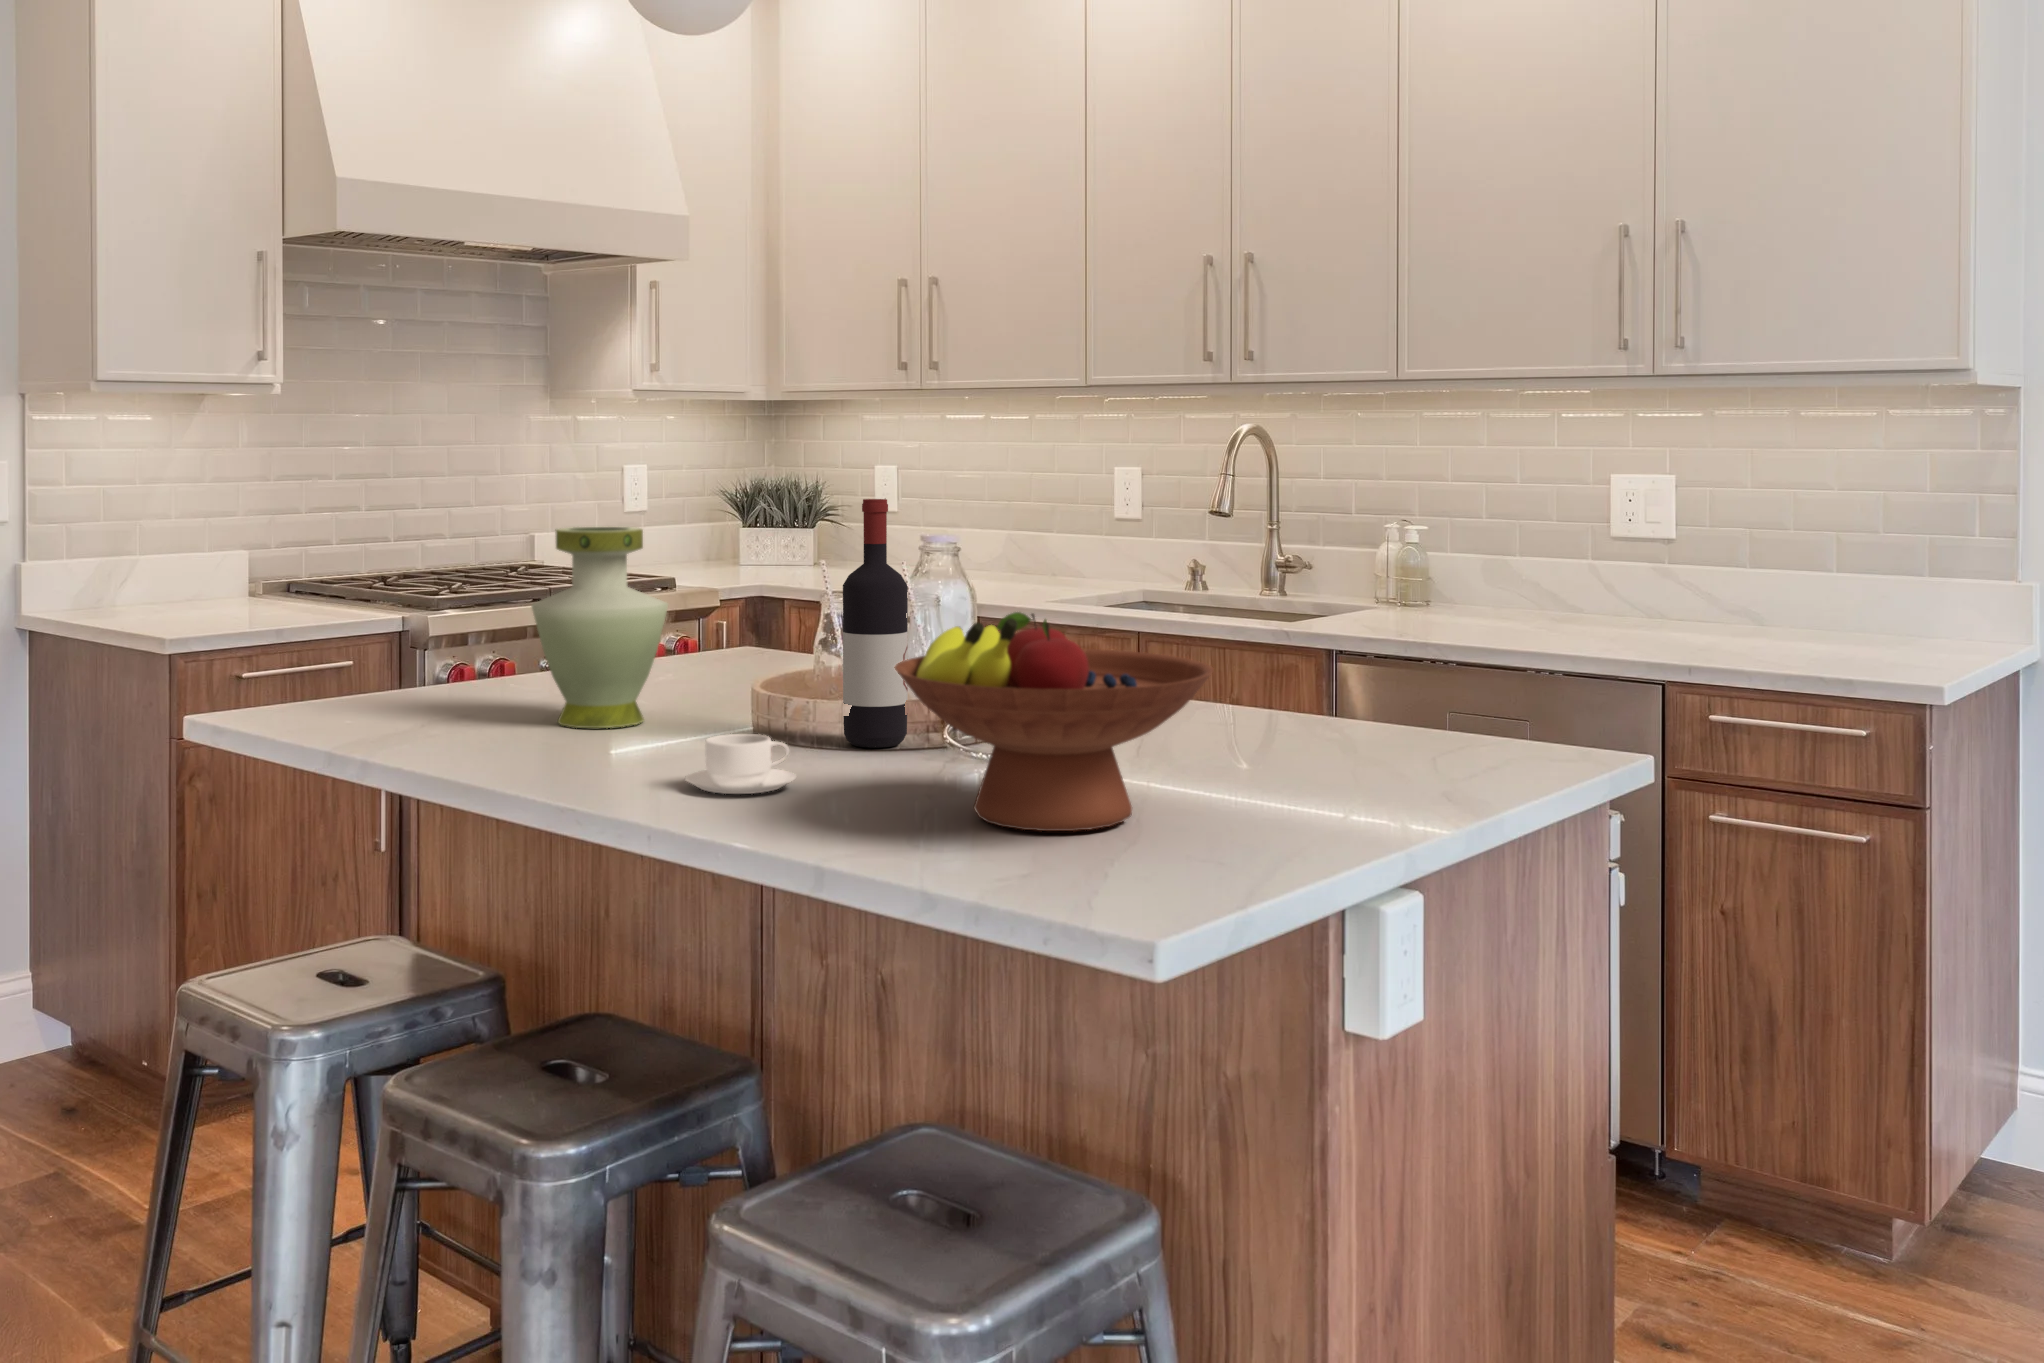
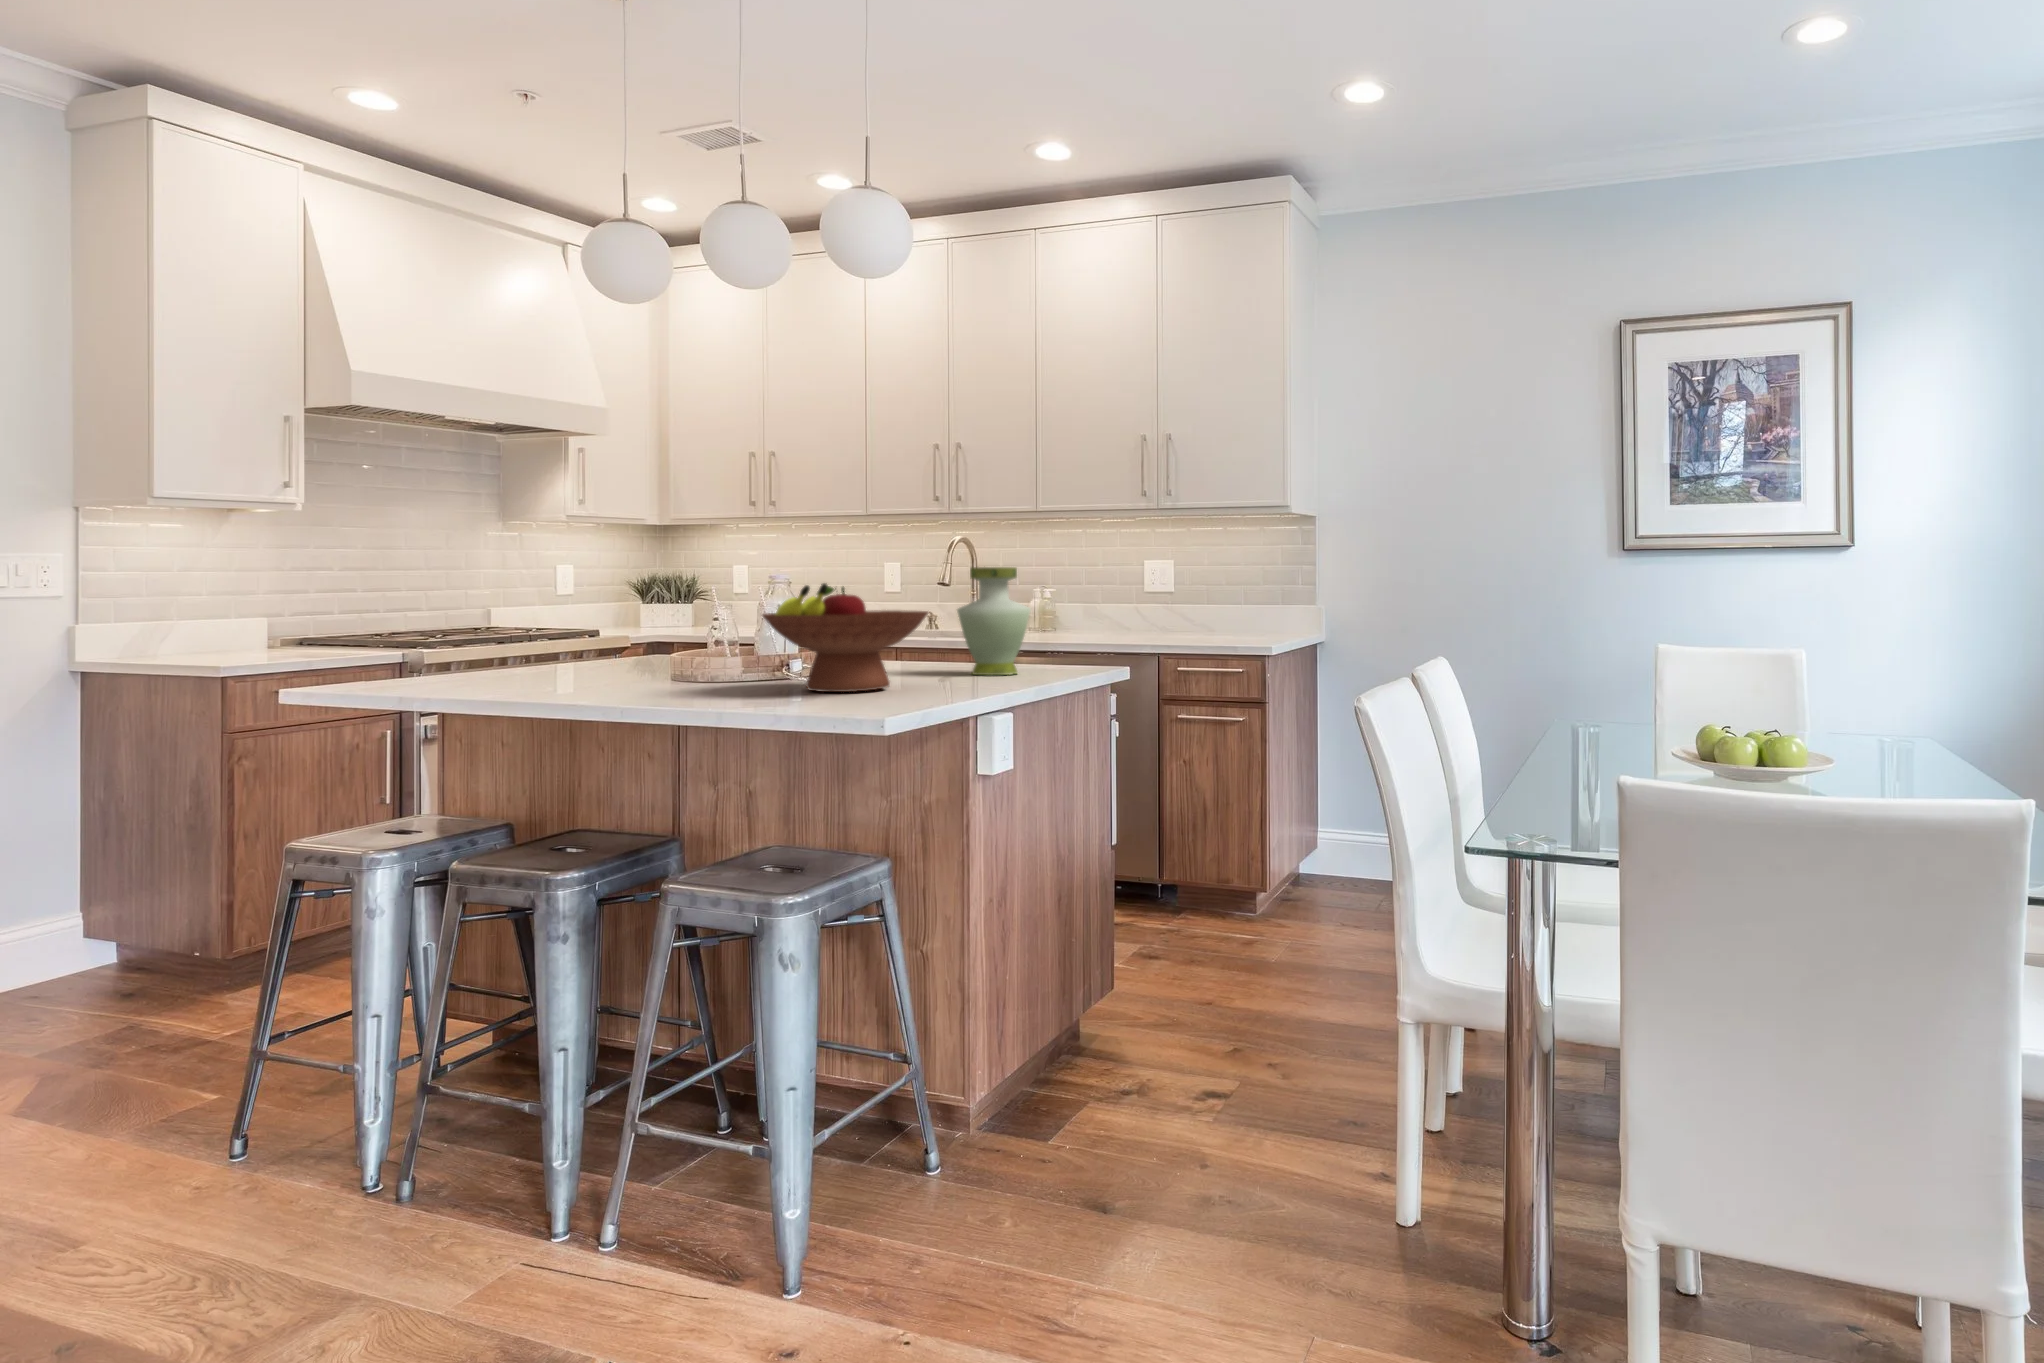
wine bottle: present [843,499,908,748] -> none [725,542,764,677]
vase: present [531,527,668,728] -> present [957,567,1031,675]
coffee cup: present [685,734,796,794] -> none [636,661,703,690]

